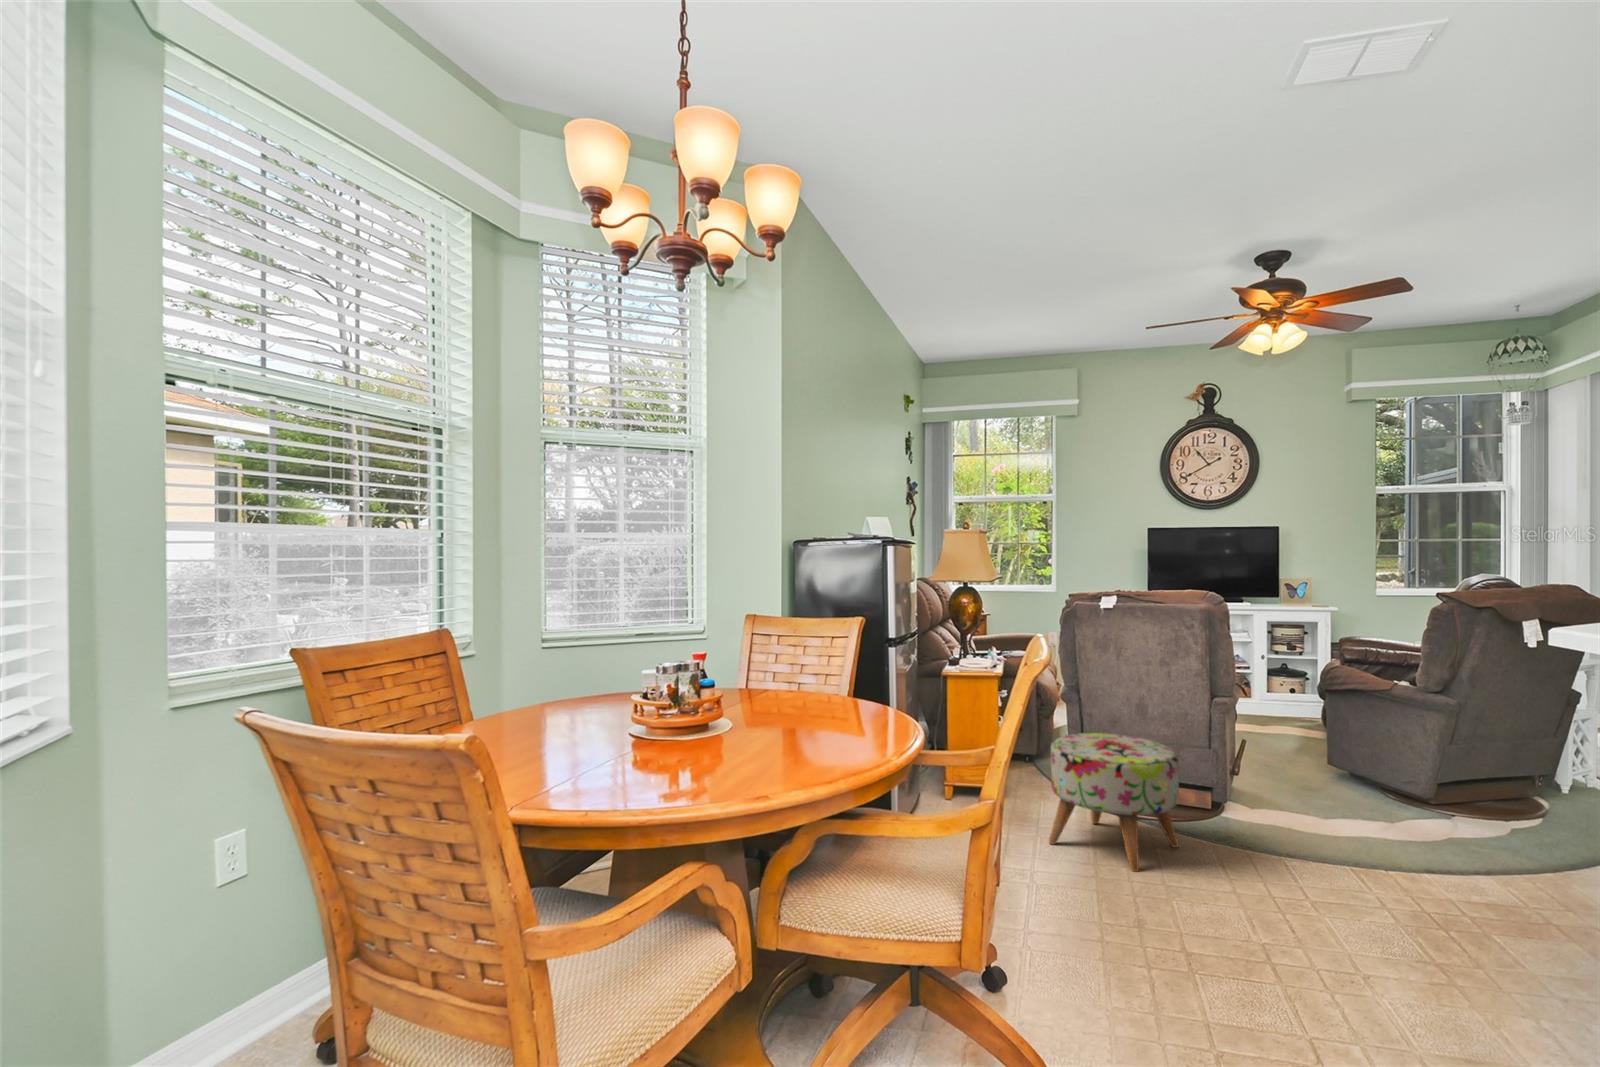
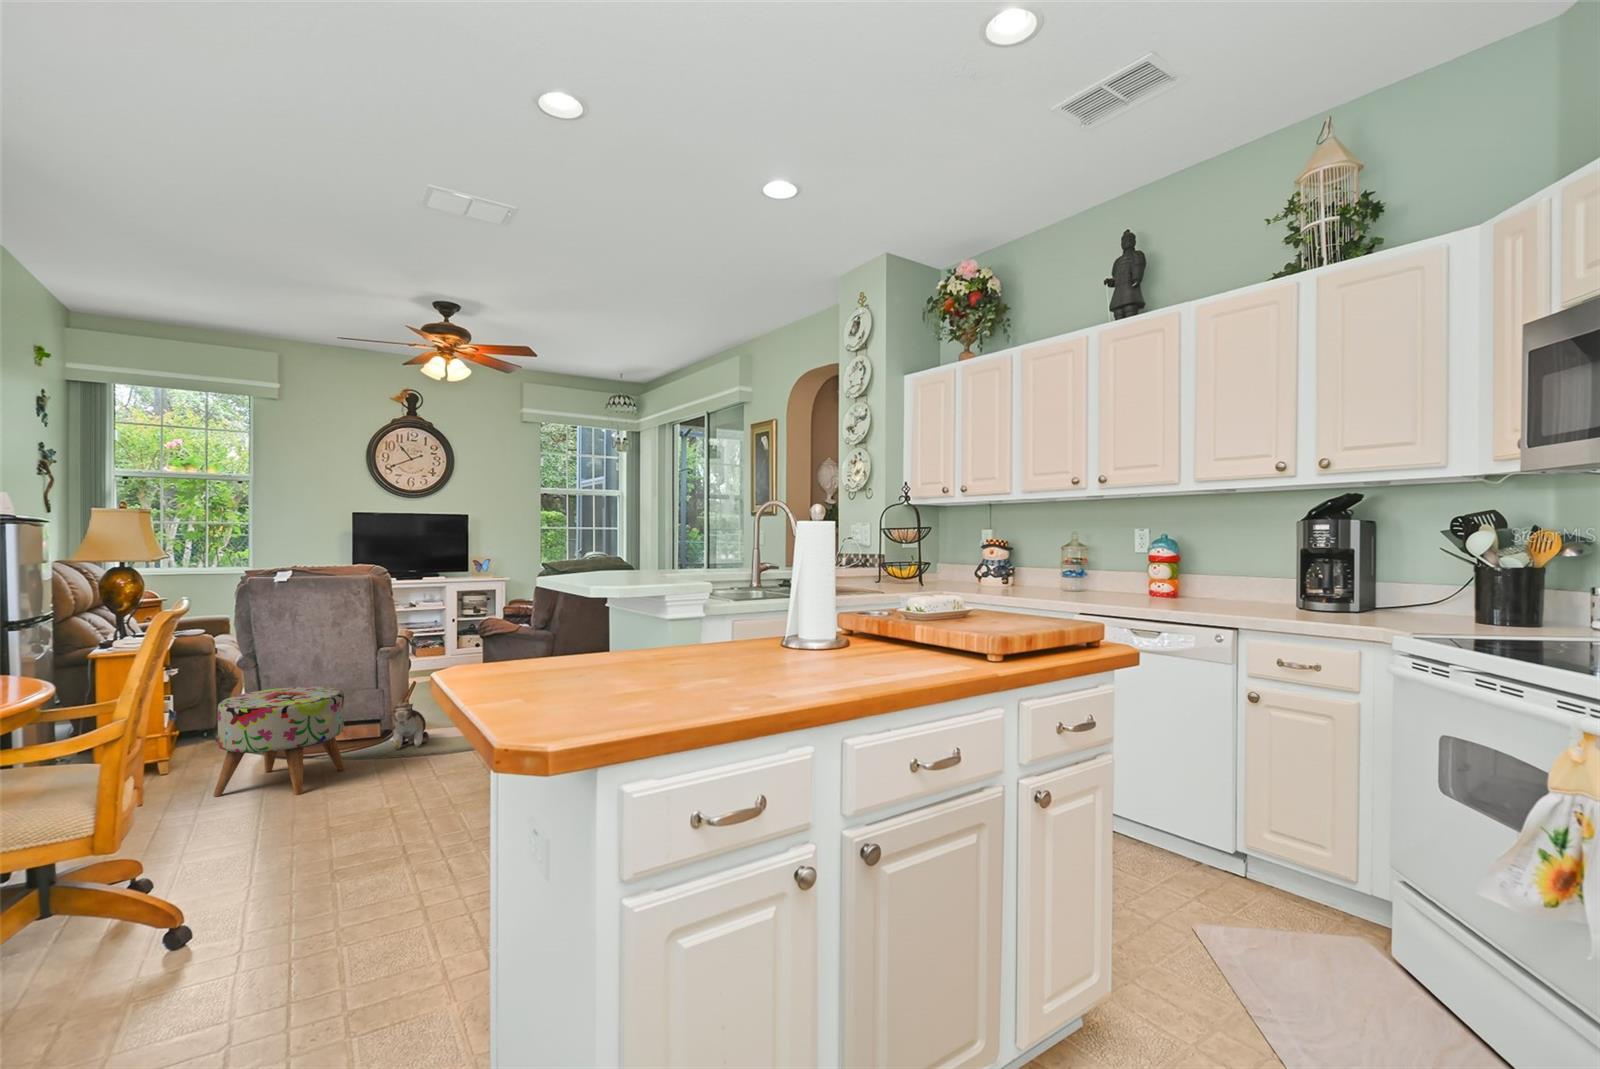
plush toy: none [1226,775,1274,836] -> present [389,702,429,749]

